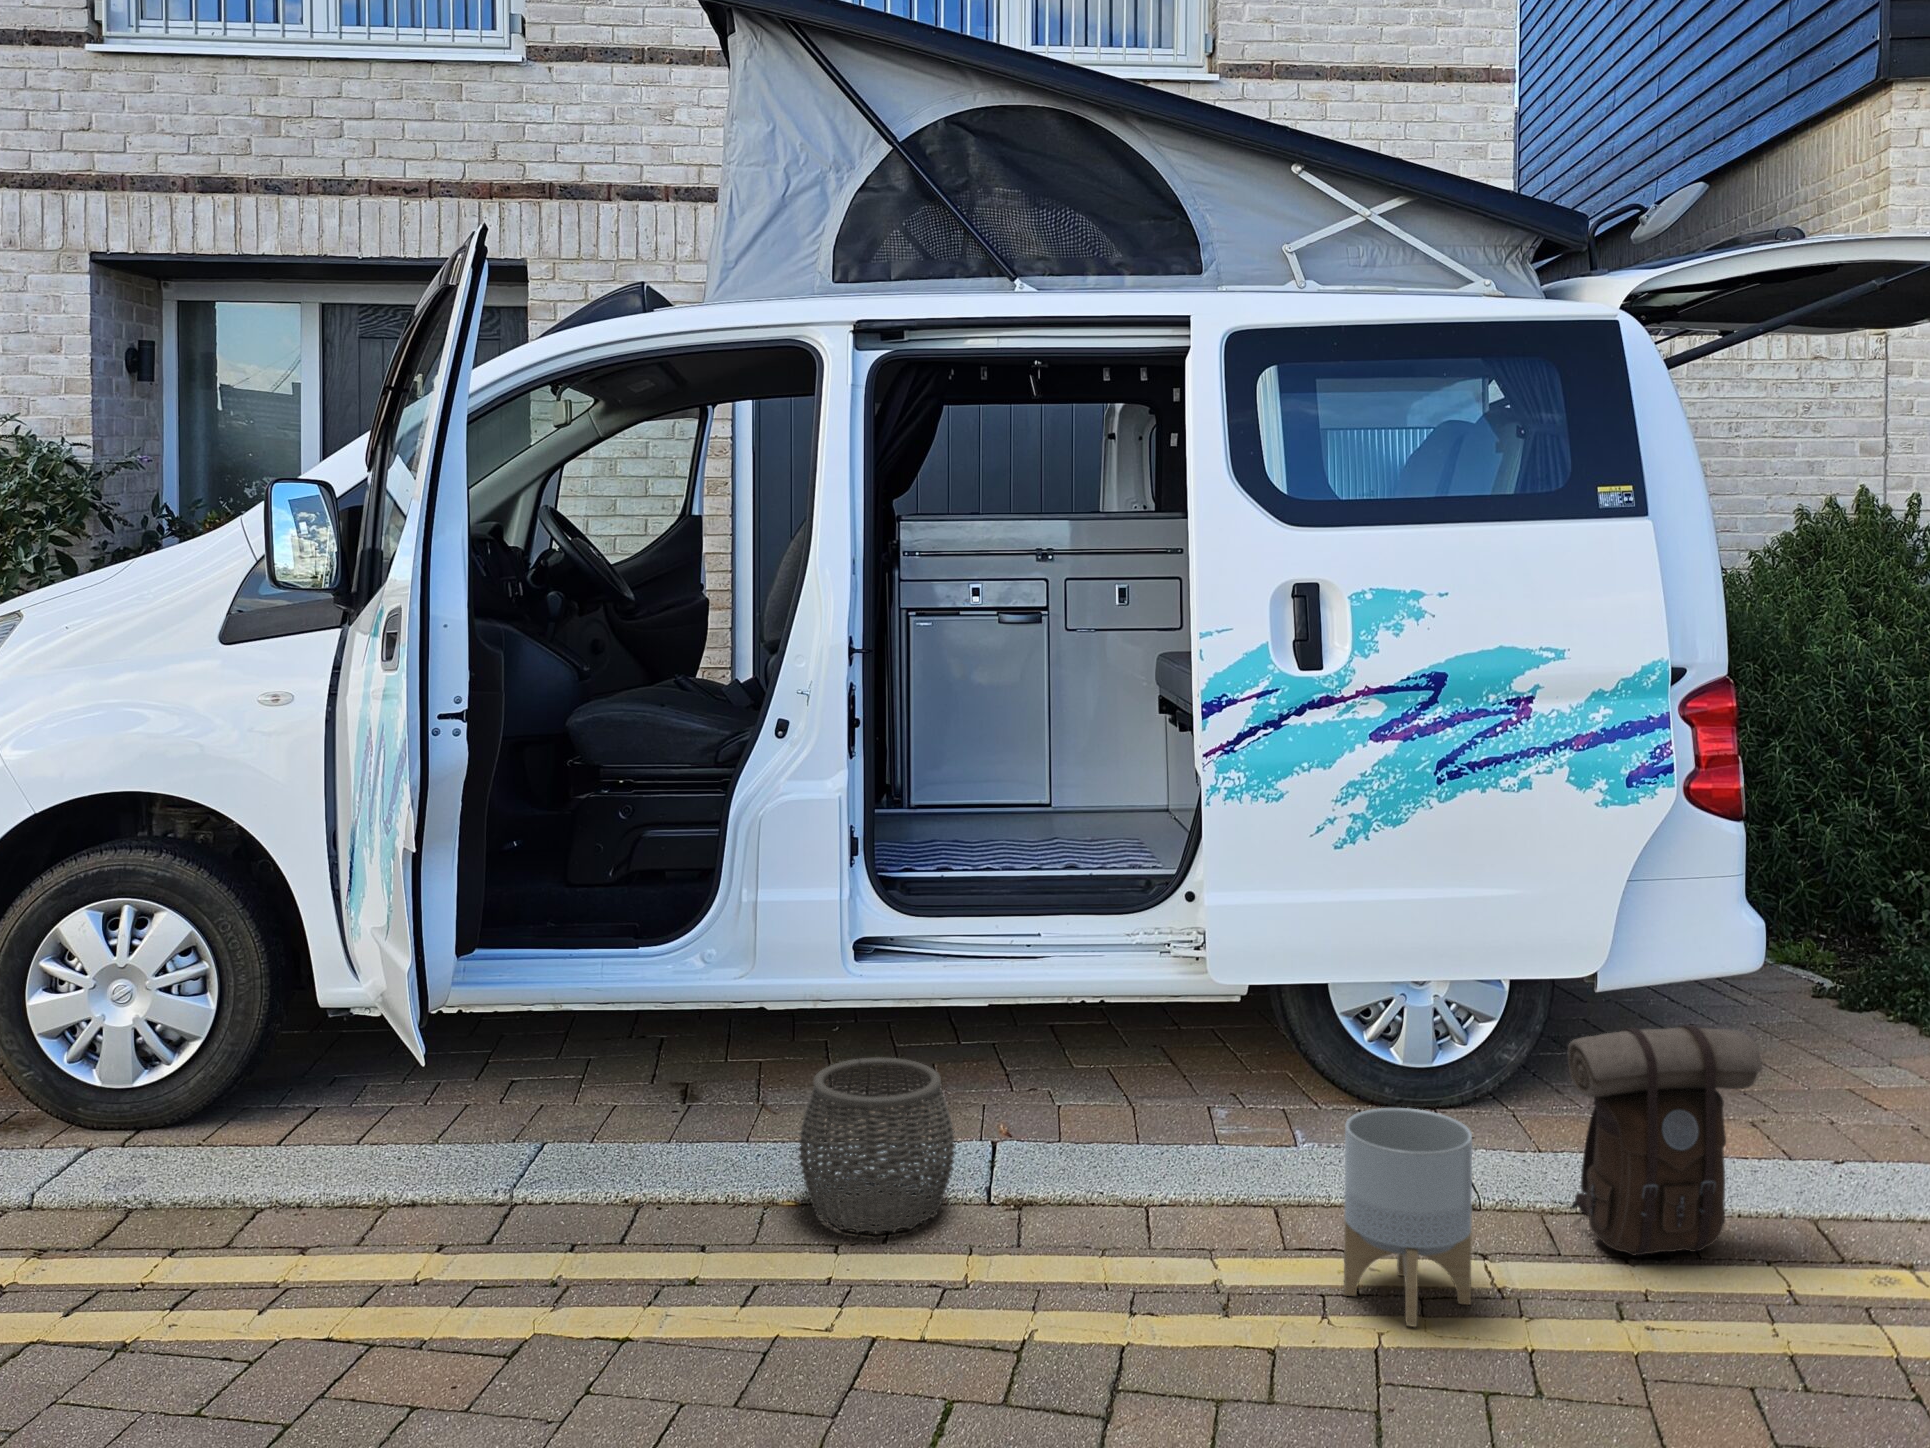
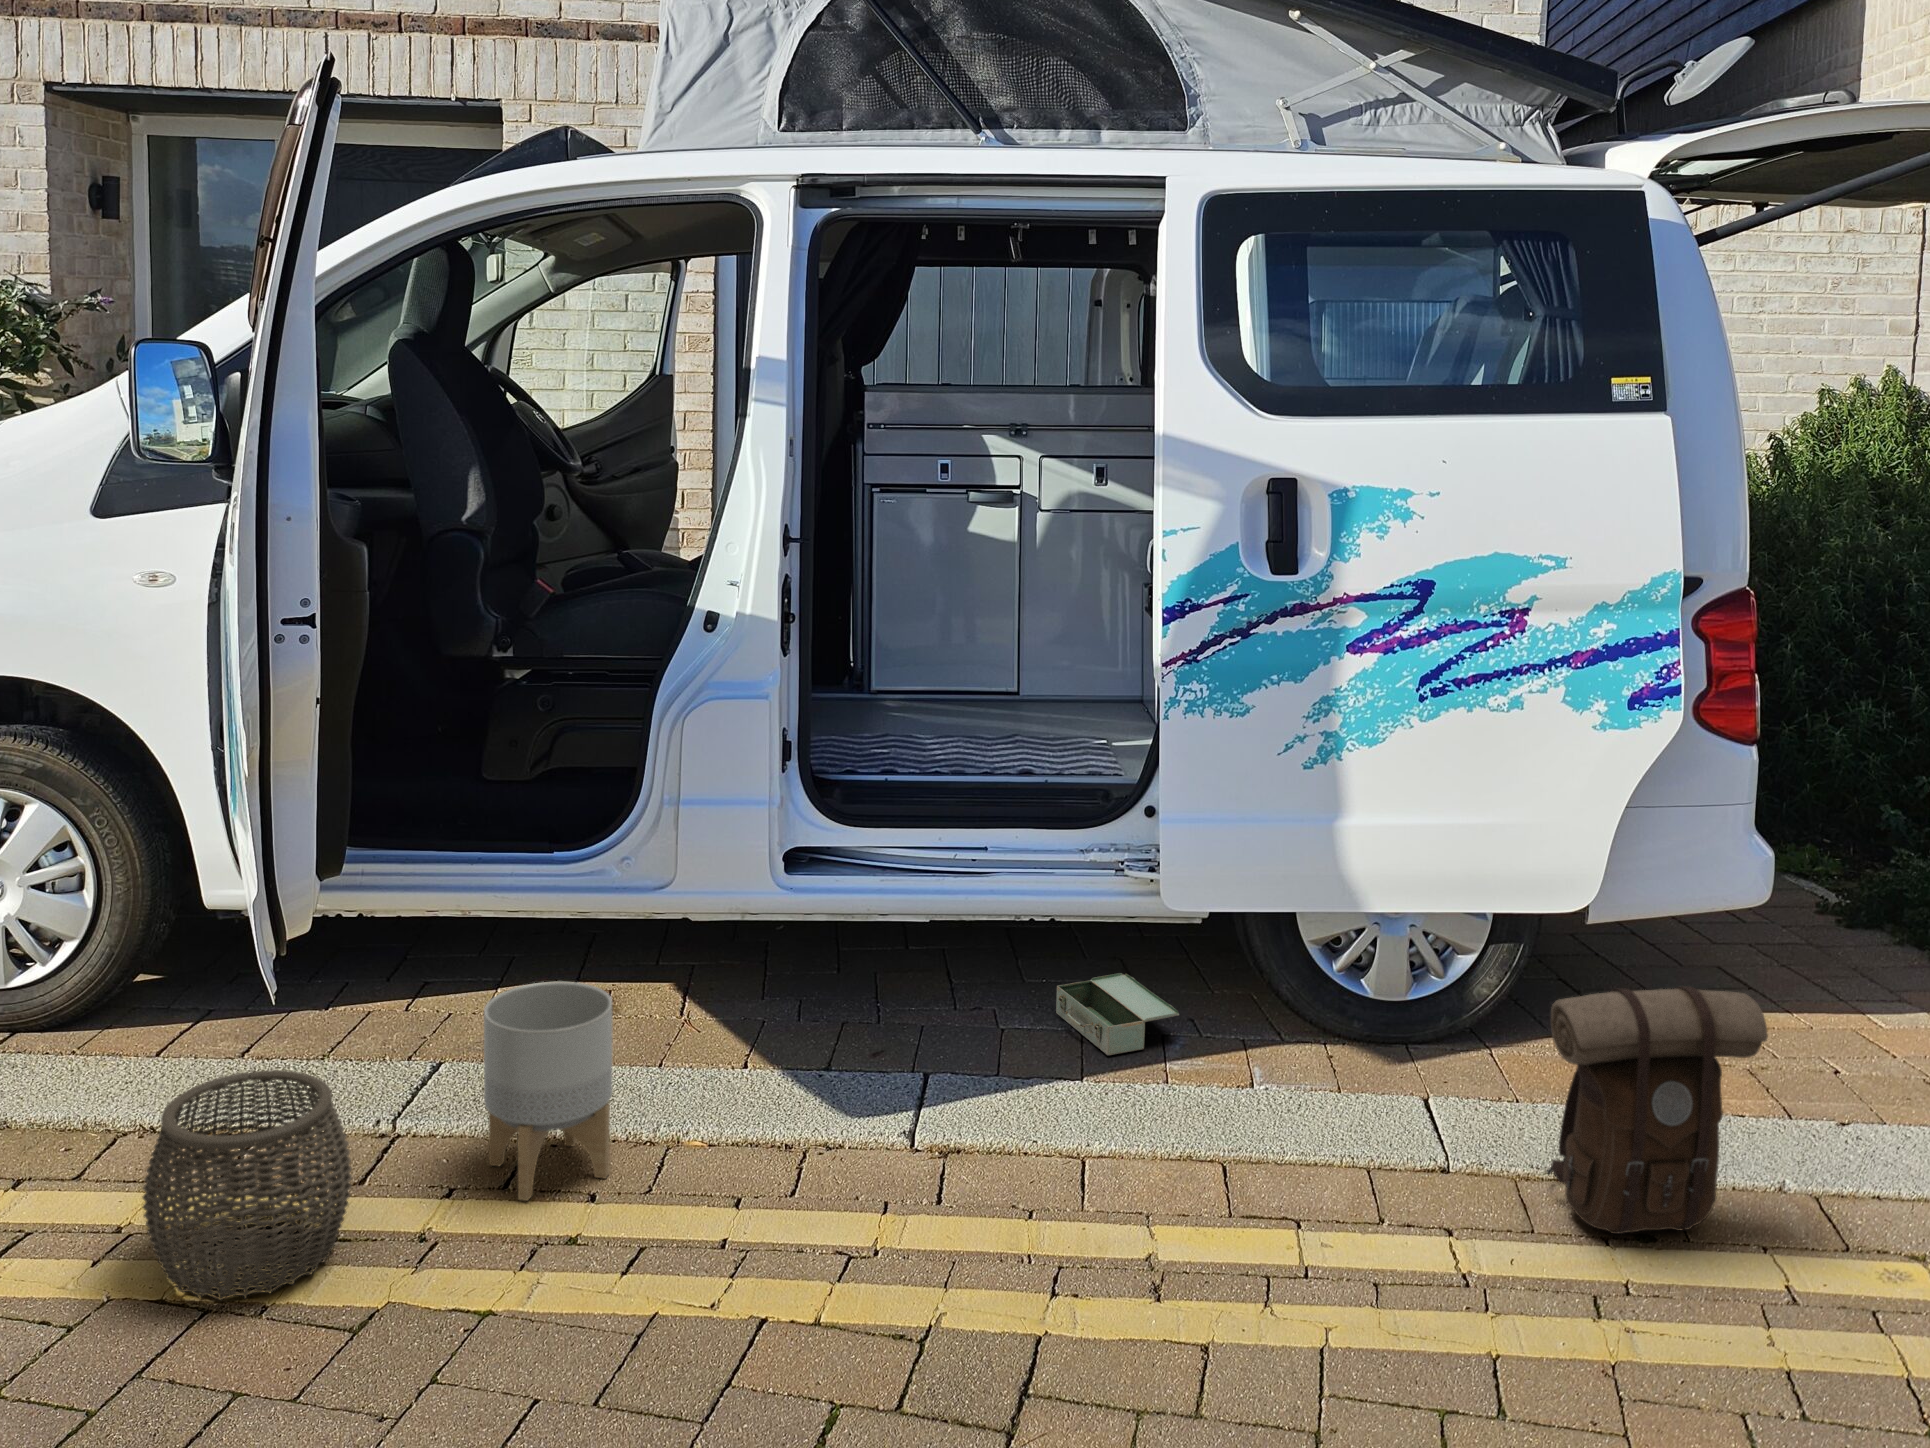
toolbox: none [1107,1055,1224,1126] -> present [1056,973,1179,1055]
woven basket: present [799,1058,955,1233] -> present [143,1070,352,1300]
planter: present [1344,1108,1472,1327] -> present [484,981,612,1201]

